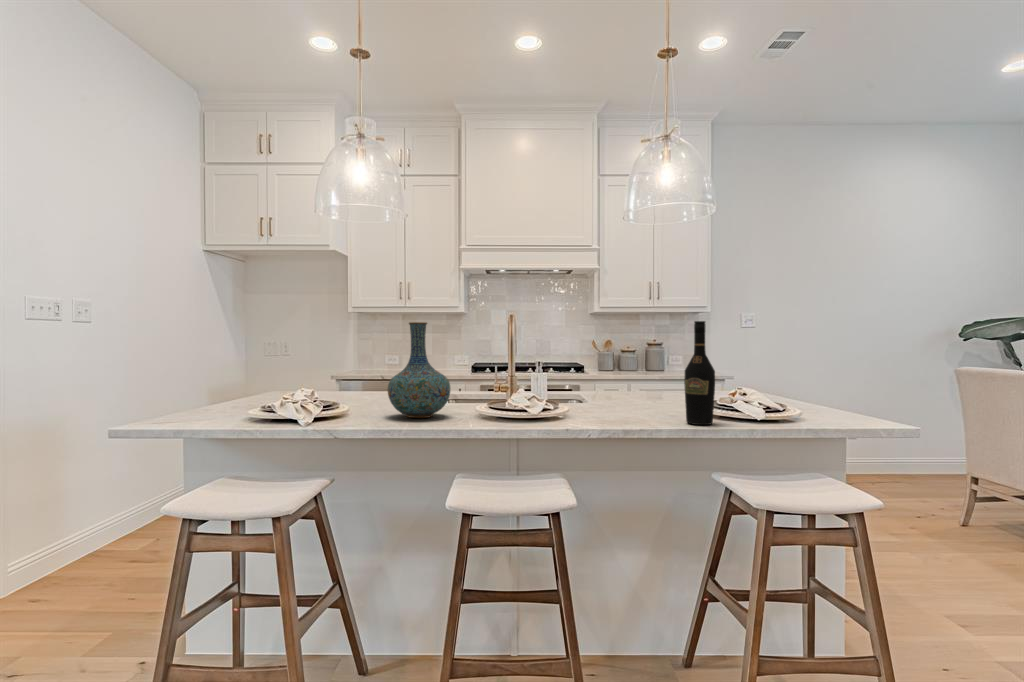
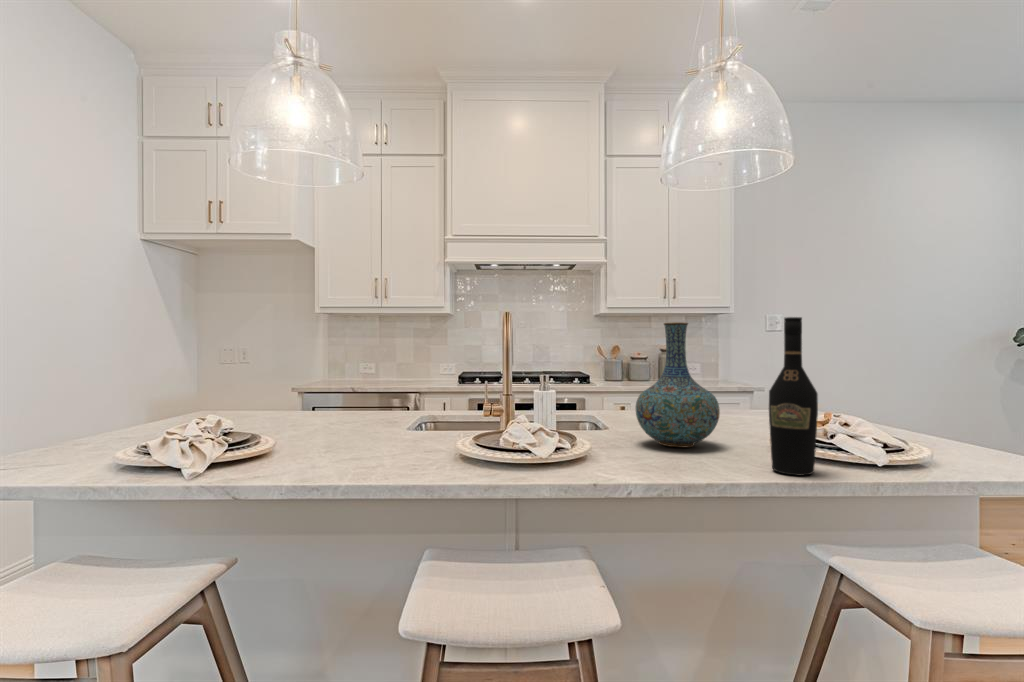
vase: present [388,322,450,418] -> present [636,322,720,447]

